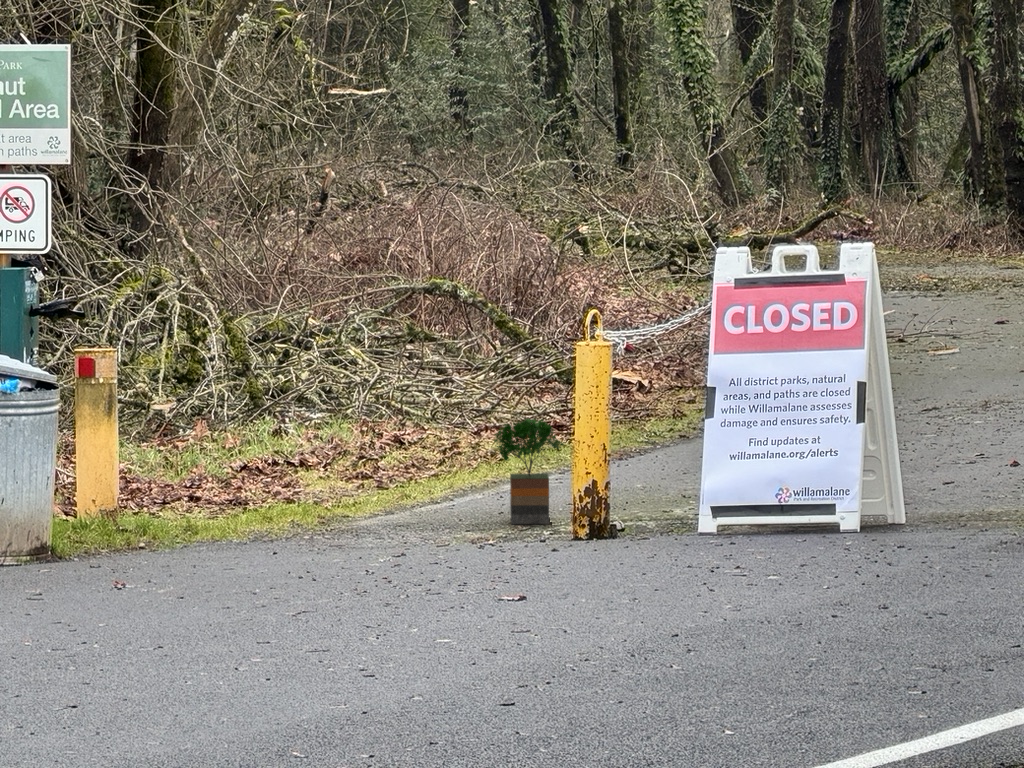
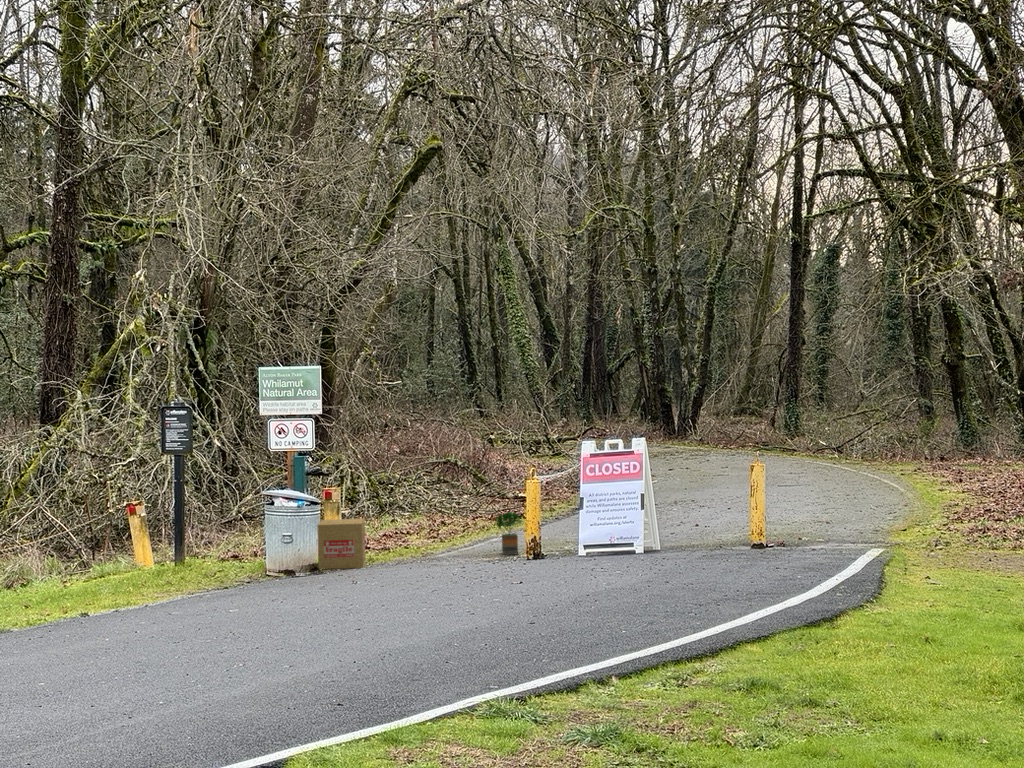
cardboard box: none [44,426,172,549] -> present [317,519,366,569]

